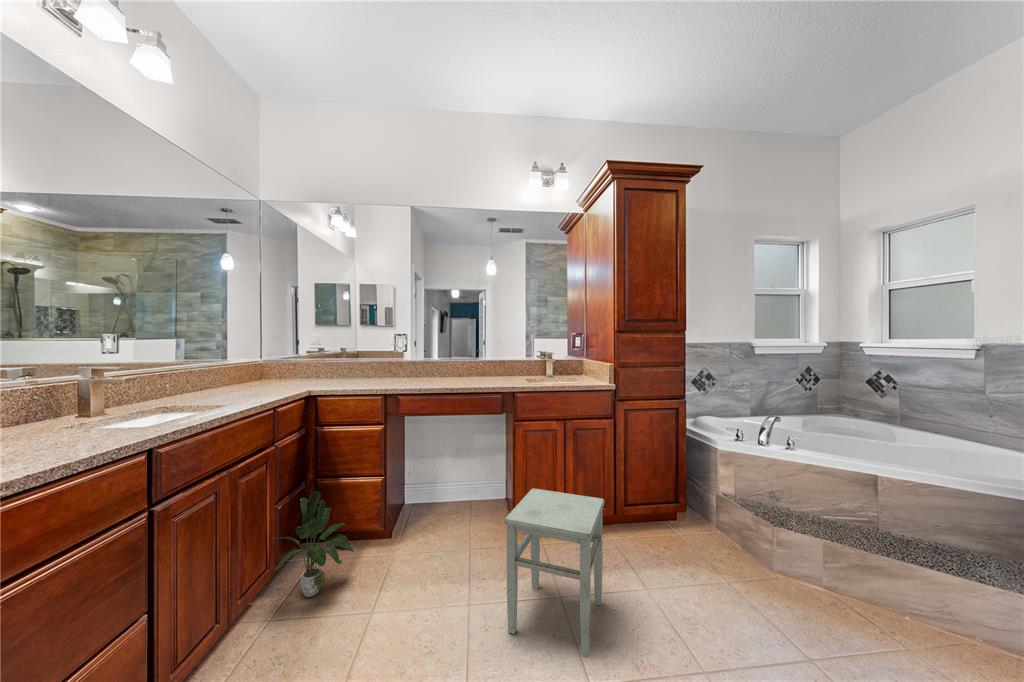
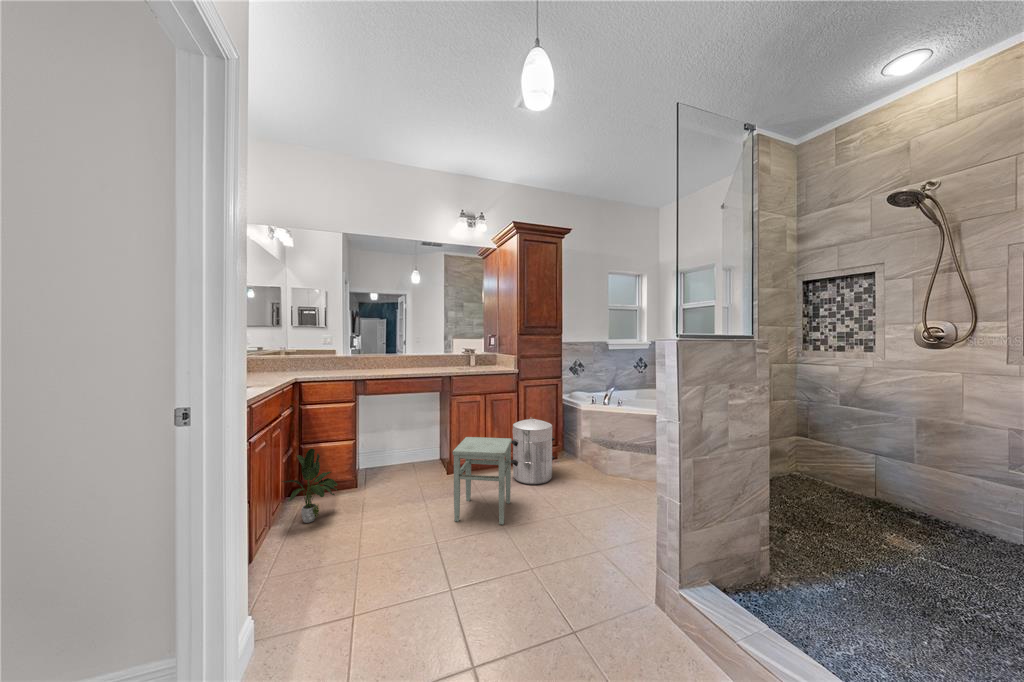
waste bin: none [602,459,675,569] -> present [511,417,555,485]

